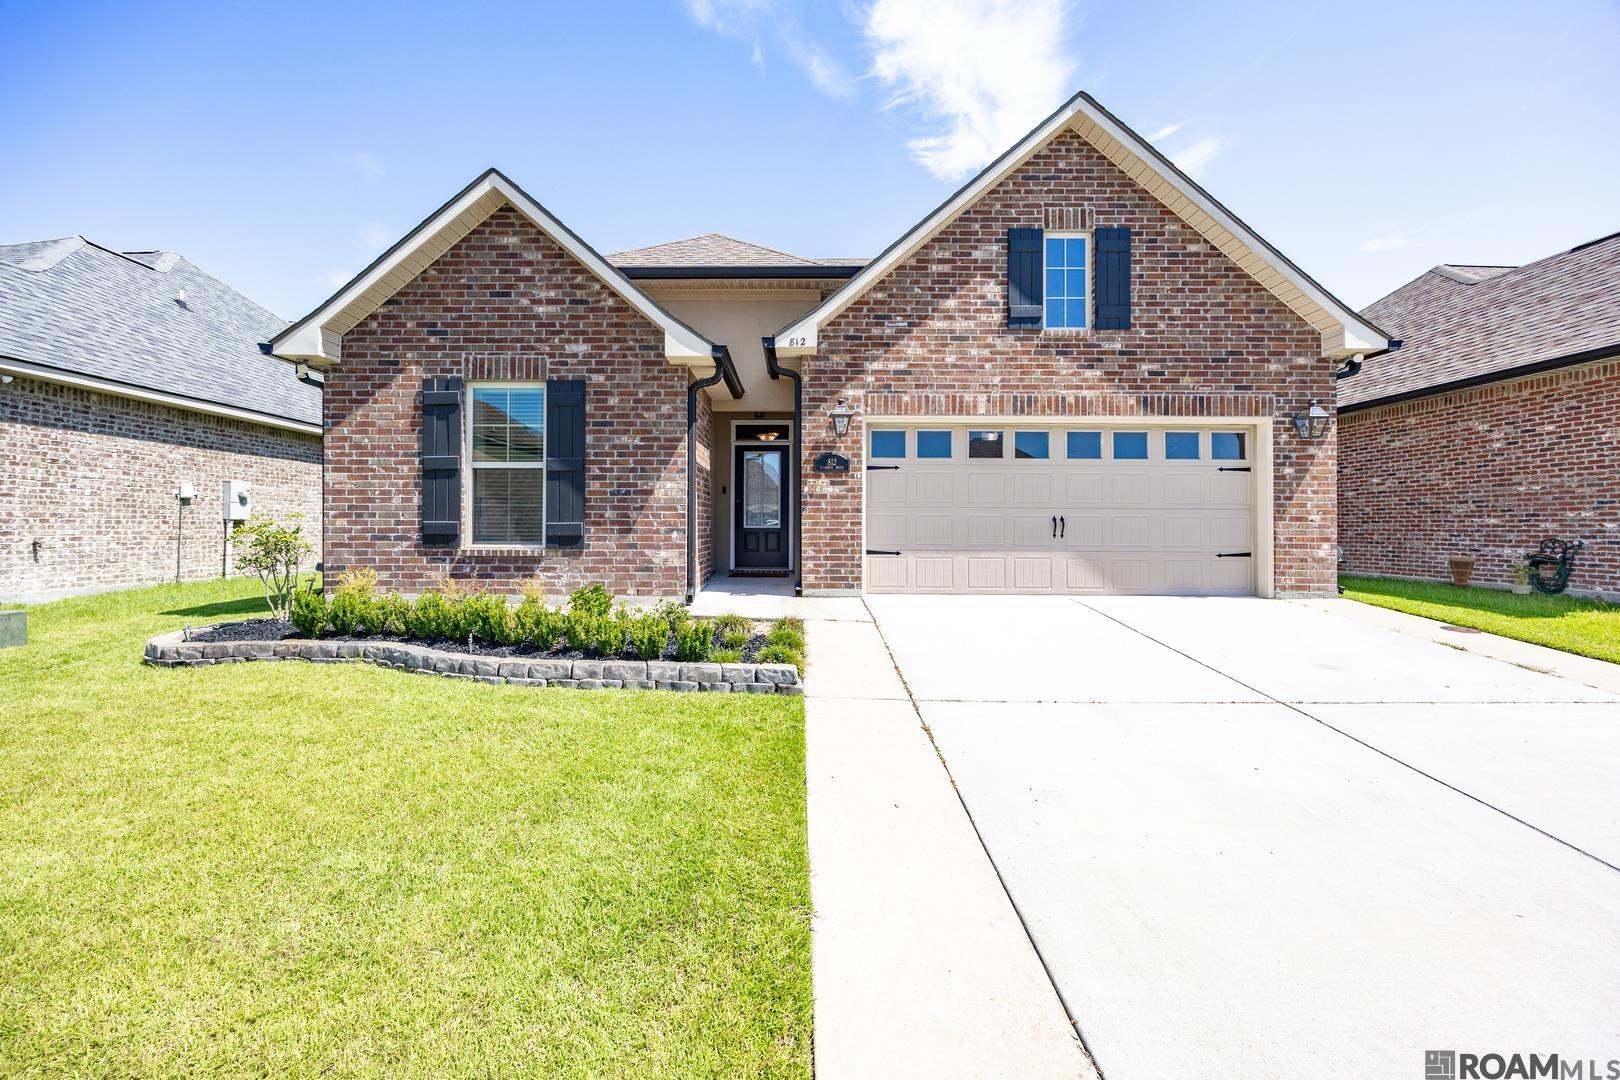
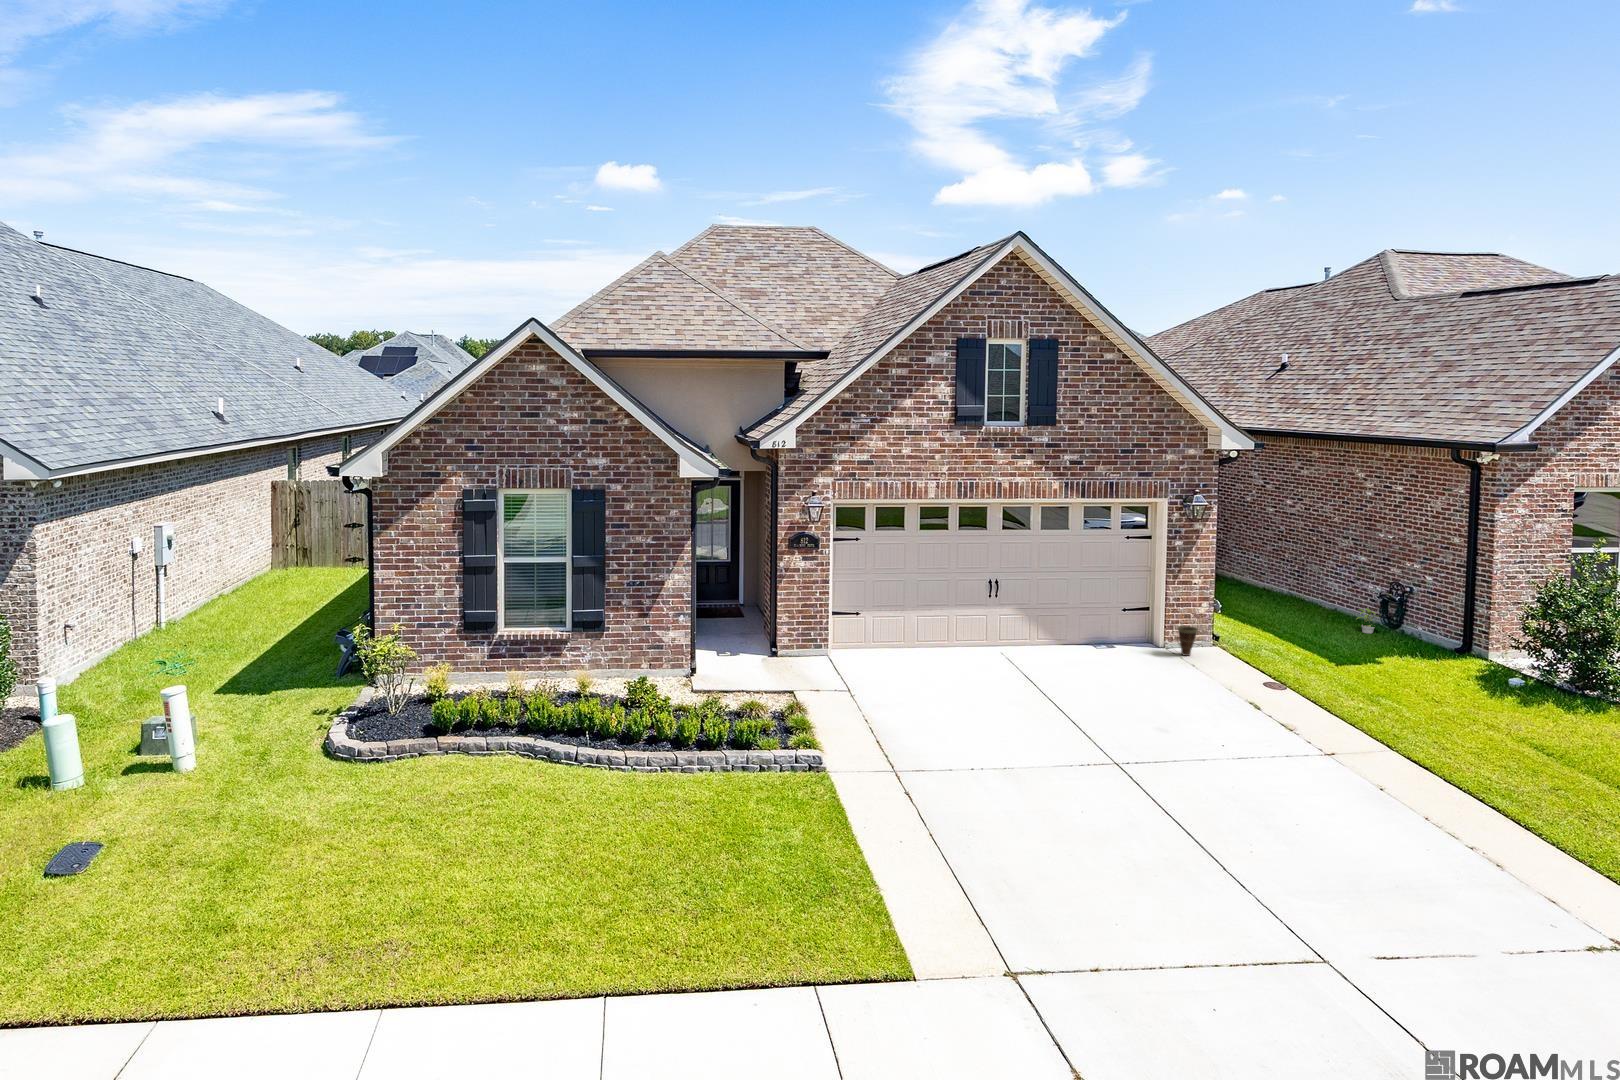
basket: present [1448,554,1476,586] -> present [1178,626,1198,656]

